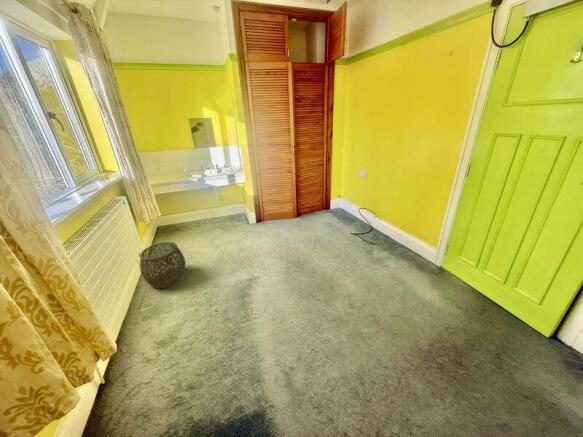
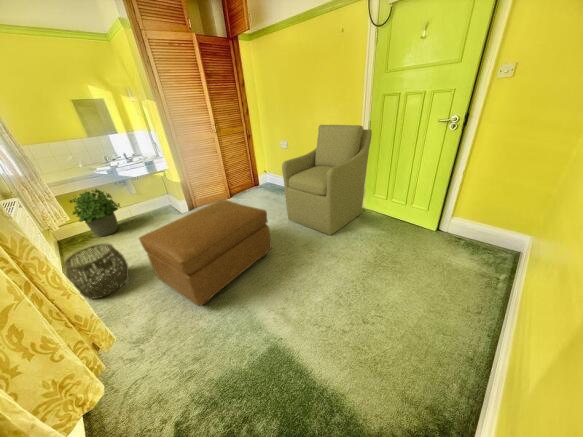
chair: none [343,160,469,292] -> present [282,125,372,235]
potted plant: none [168,191,203,231] -> present [69,189,120,236]
ottoman: none [191,224,310,330] -> present [139,200,271,306]

